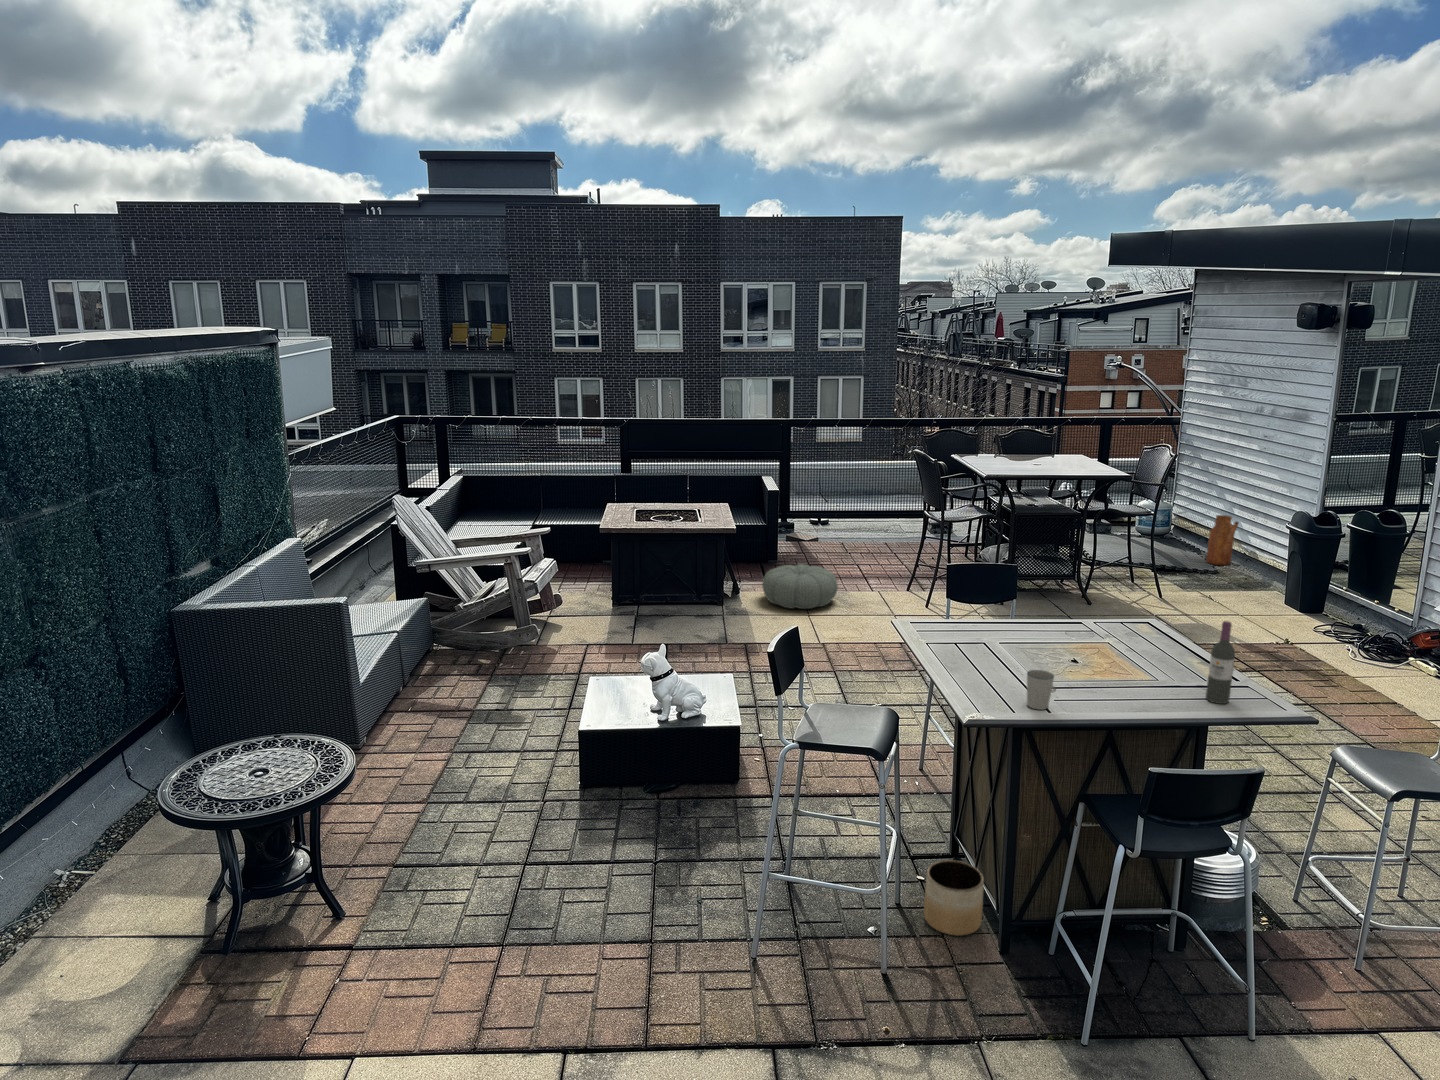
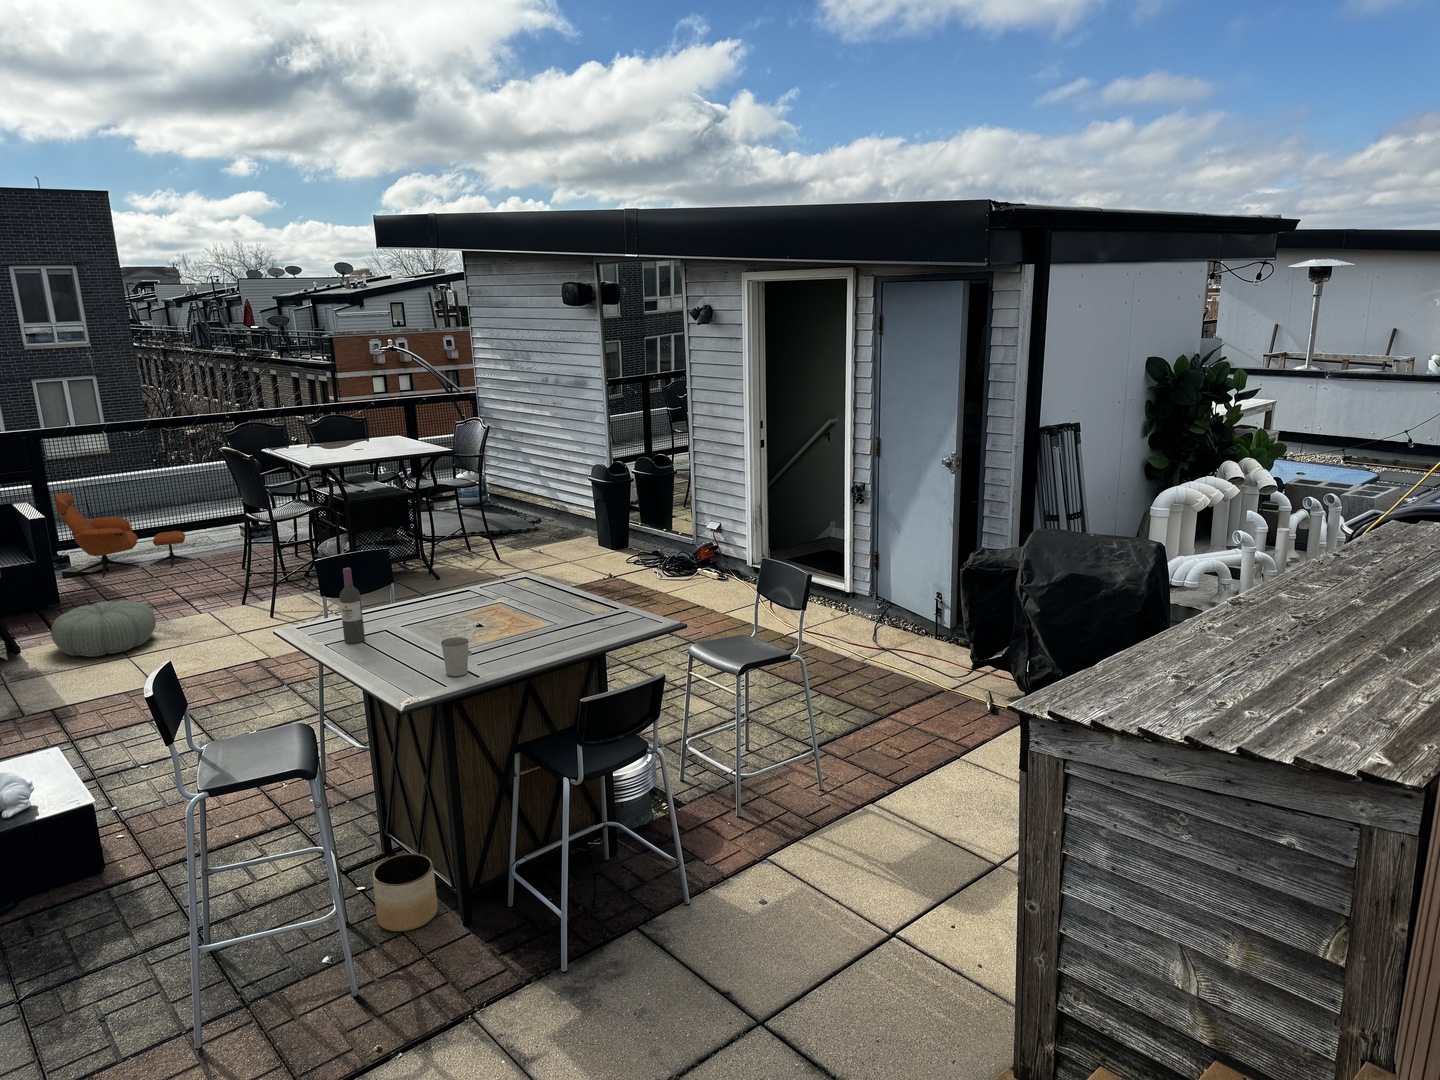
lounge chair: none [792,470,886,546] -> present [56,493,195,577]
watering can: present [1206,515,1239,565] -> none [523,476,547,523]
wine bottle: present [1206,621,1235,704] -> present [340,568,365,644]

